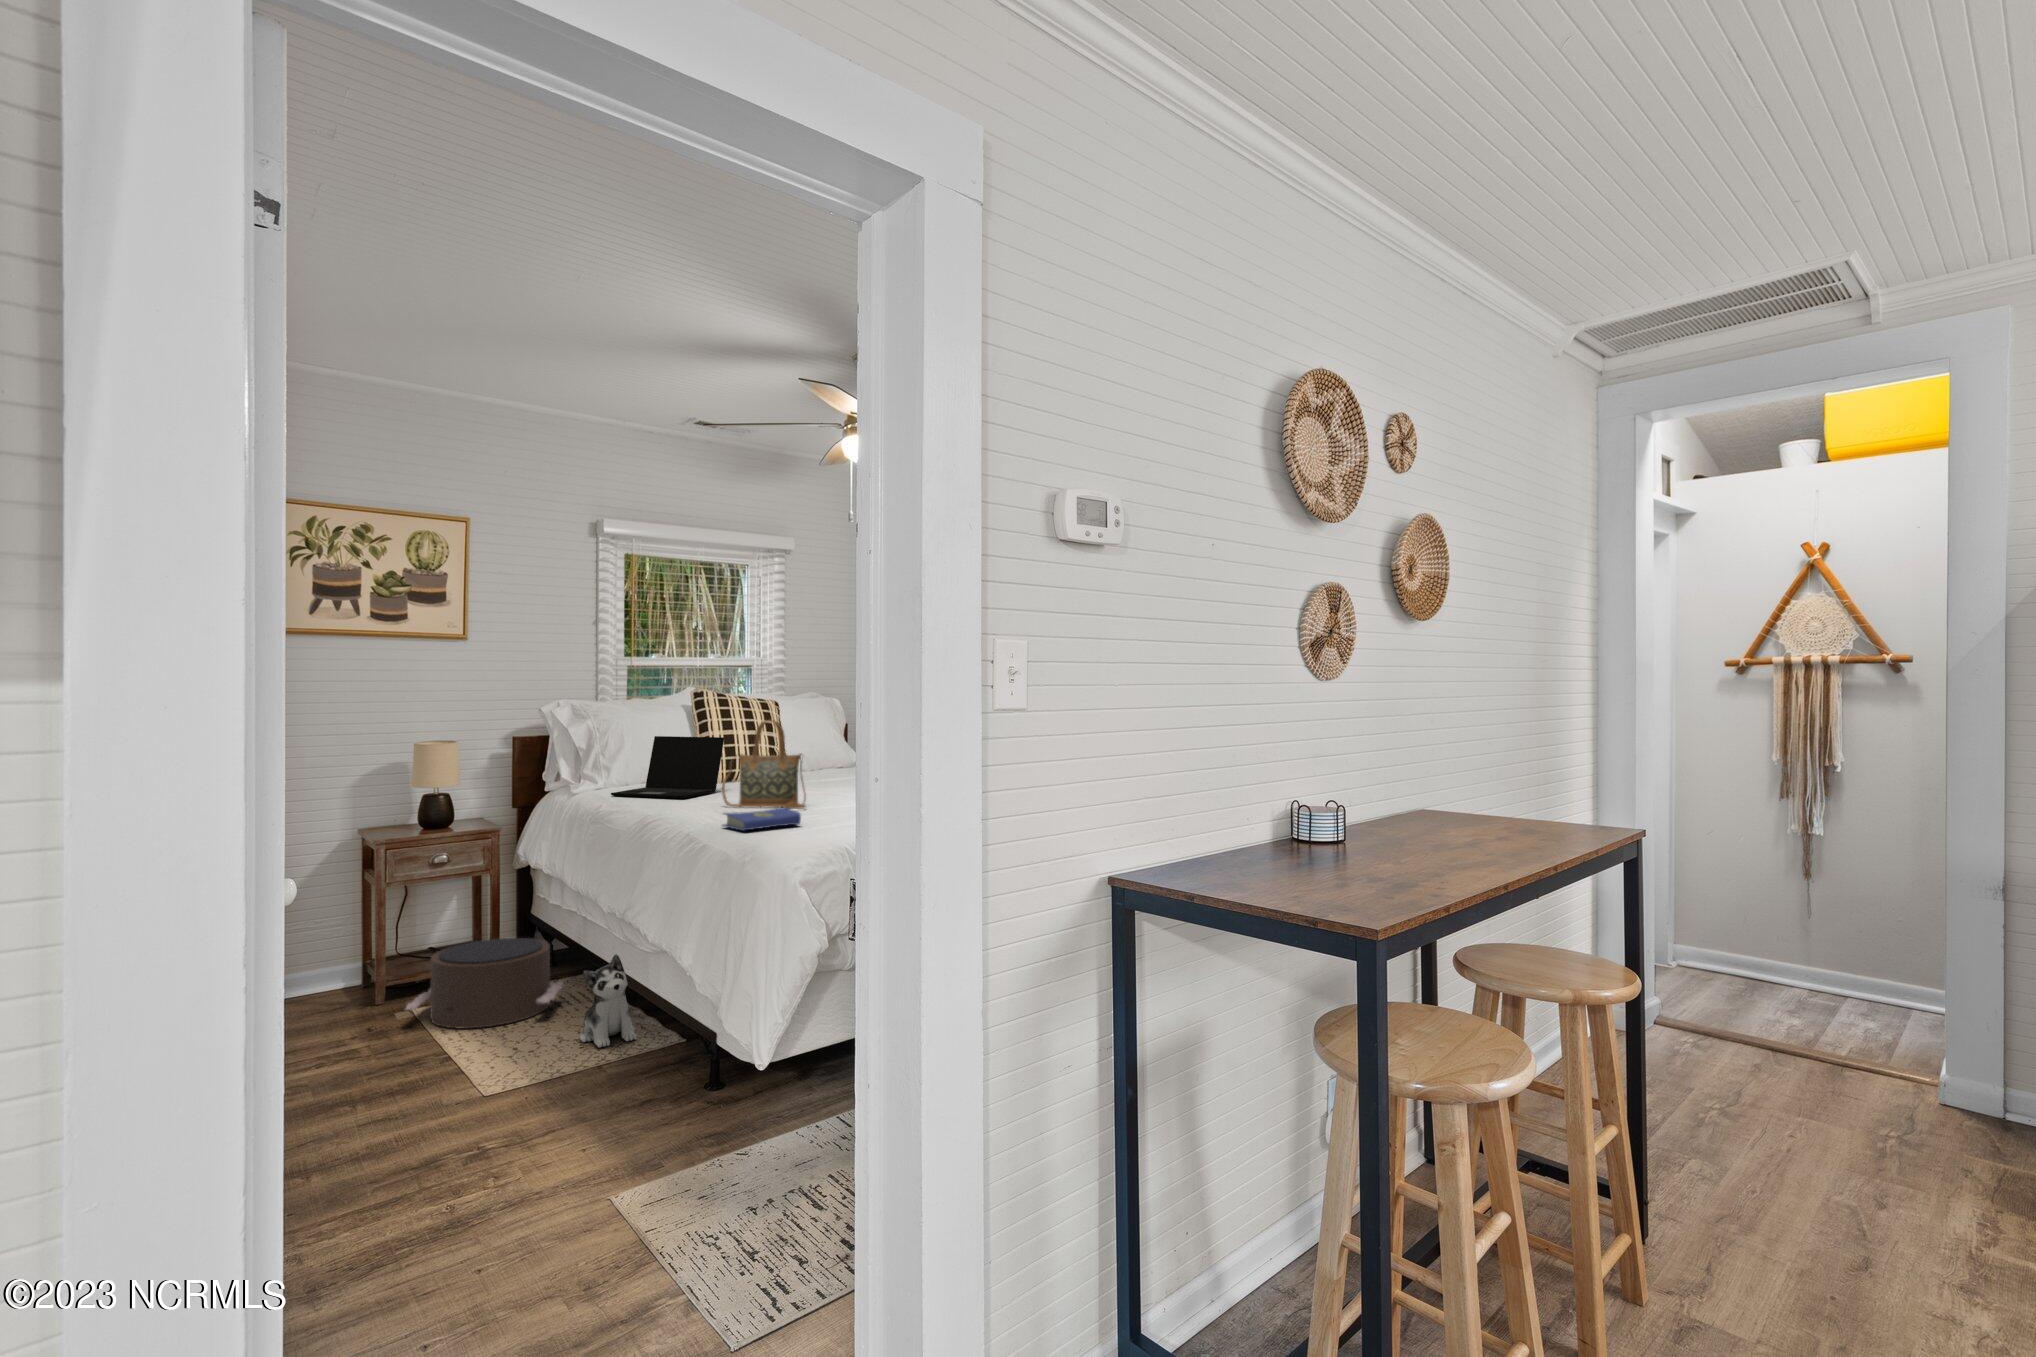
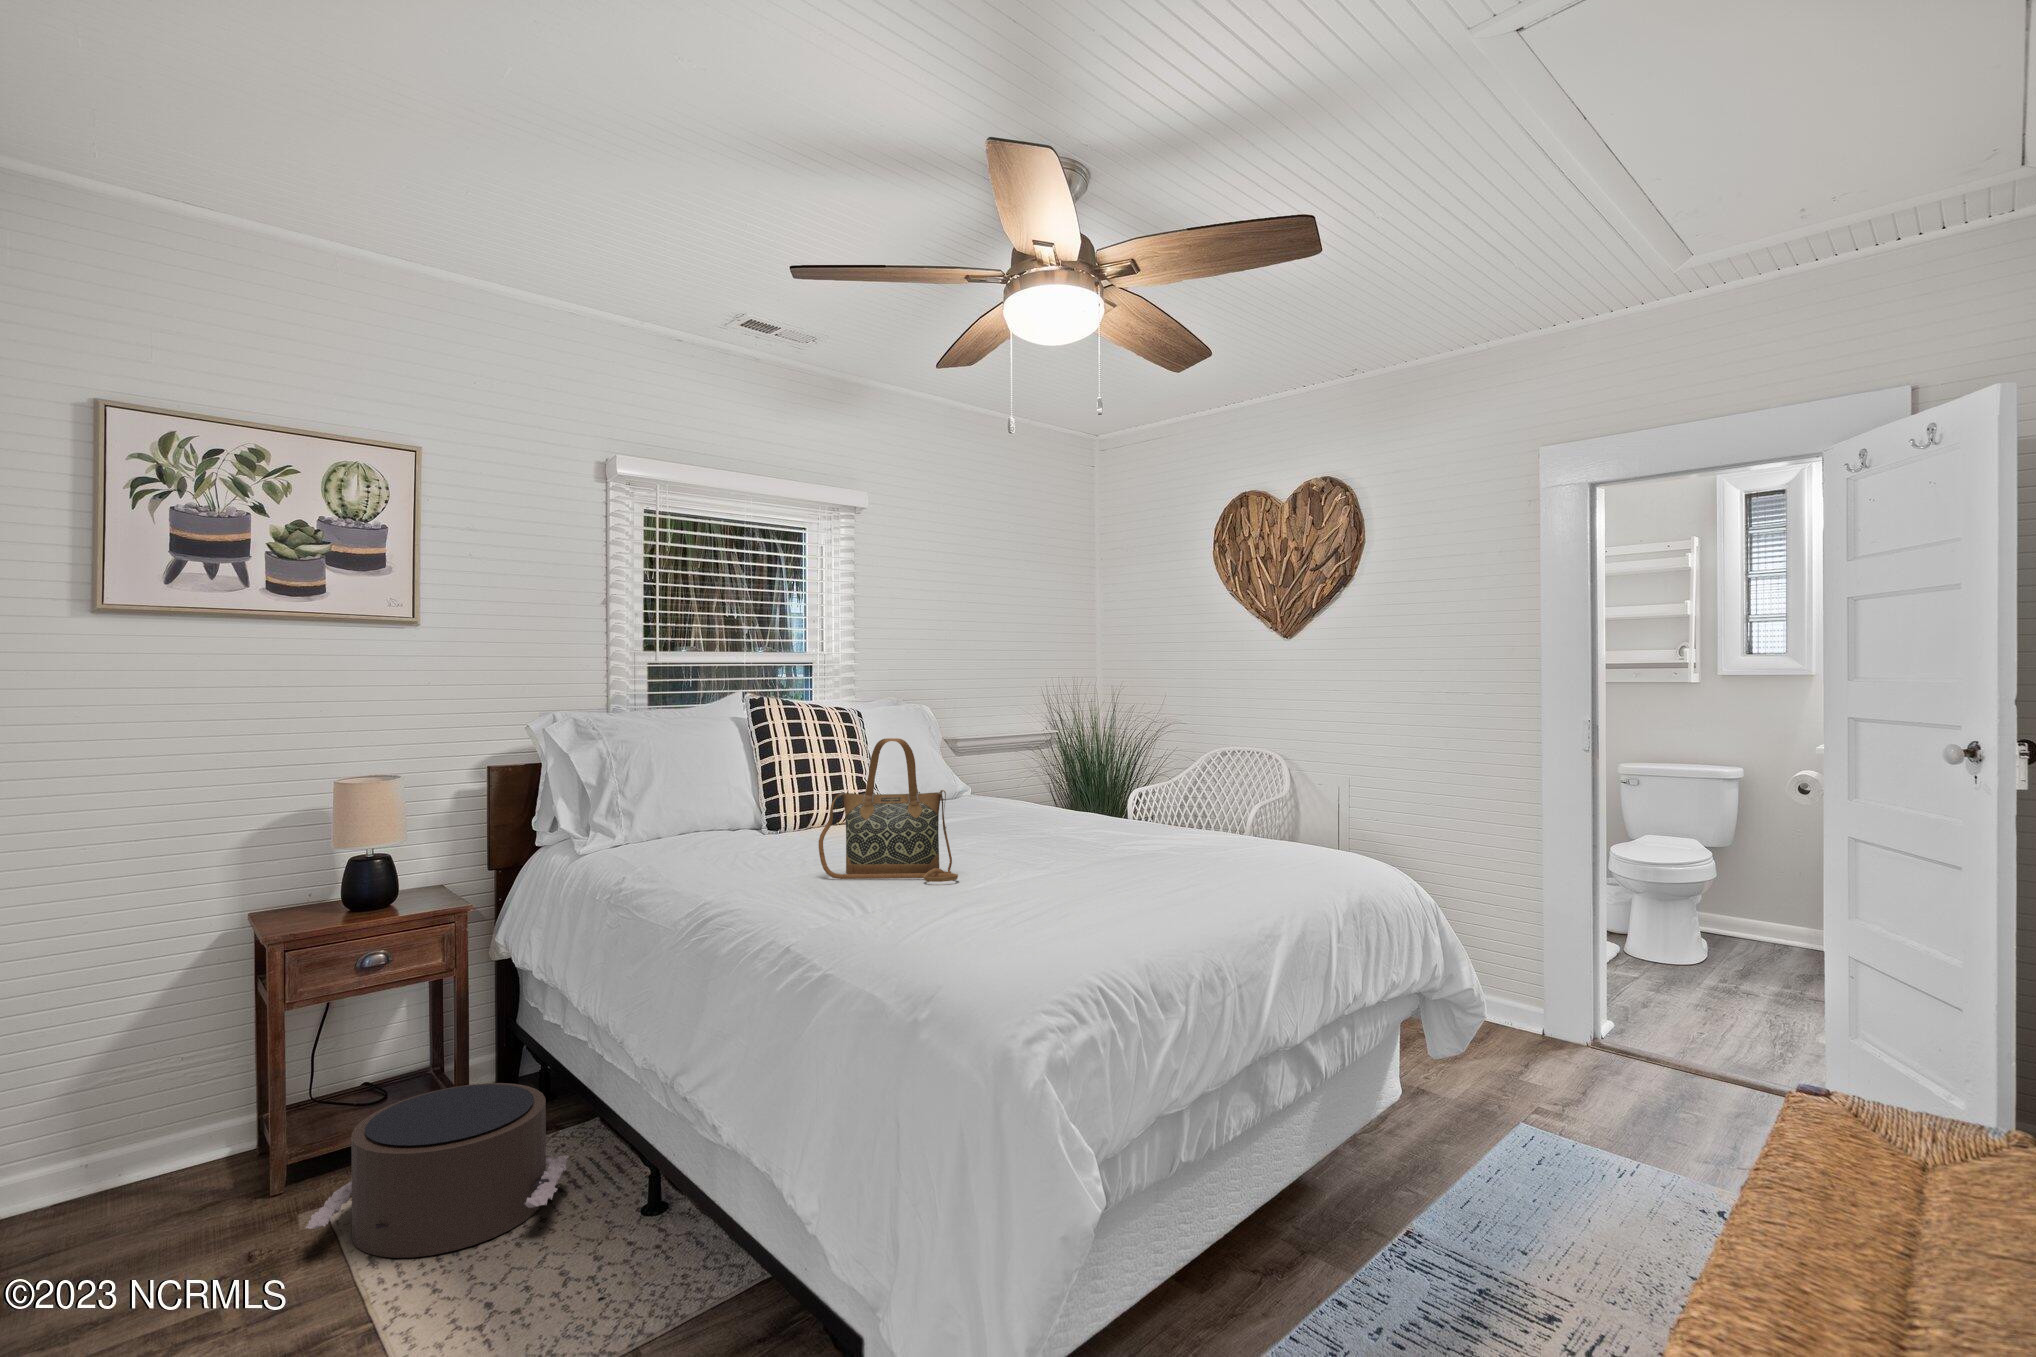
laptop: present [611,736,724,798] -> none [637,763,805,861]
hardcover book: present [723,808,801,831] -> none [847,887,982,939]
plush toy: present [580,954,637,1047] -> none [599,1135,696,1304]

